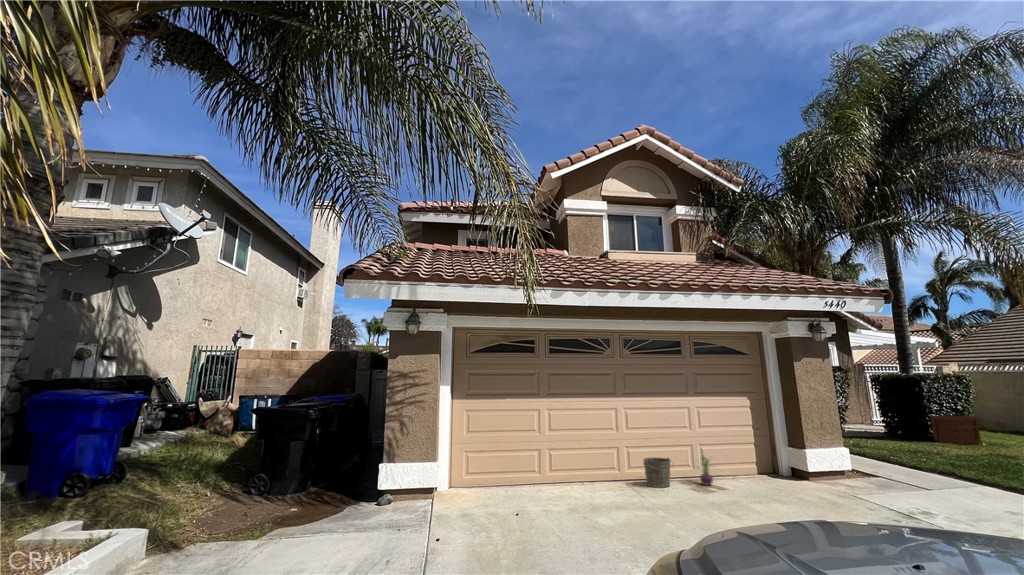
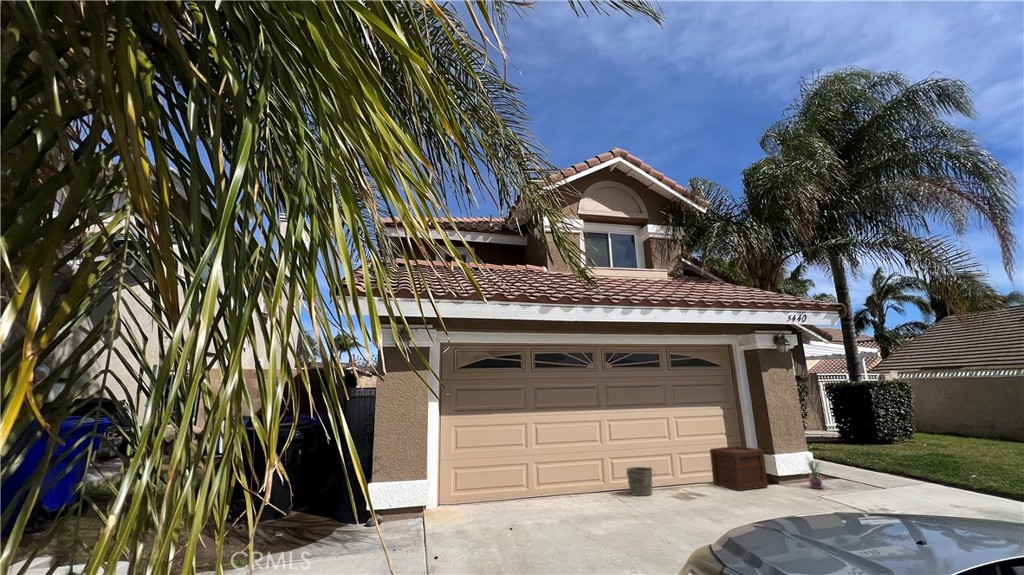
wooden crate: present [931,415,981,445] -> present [710,446,768,491]
decorative plant: present [699,454,713,485] -> present [802,461,822,489]

